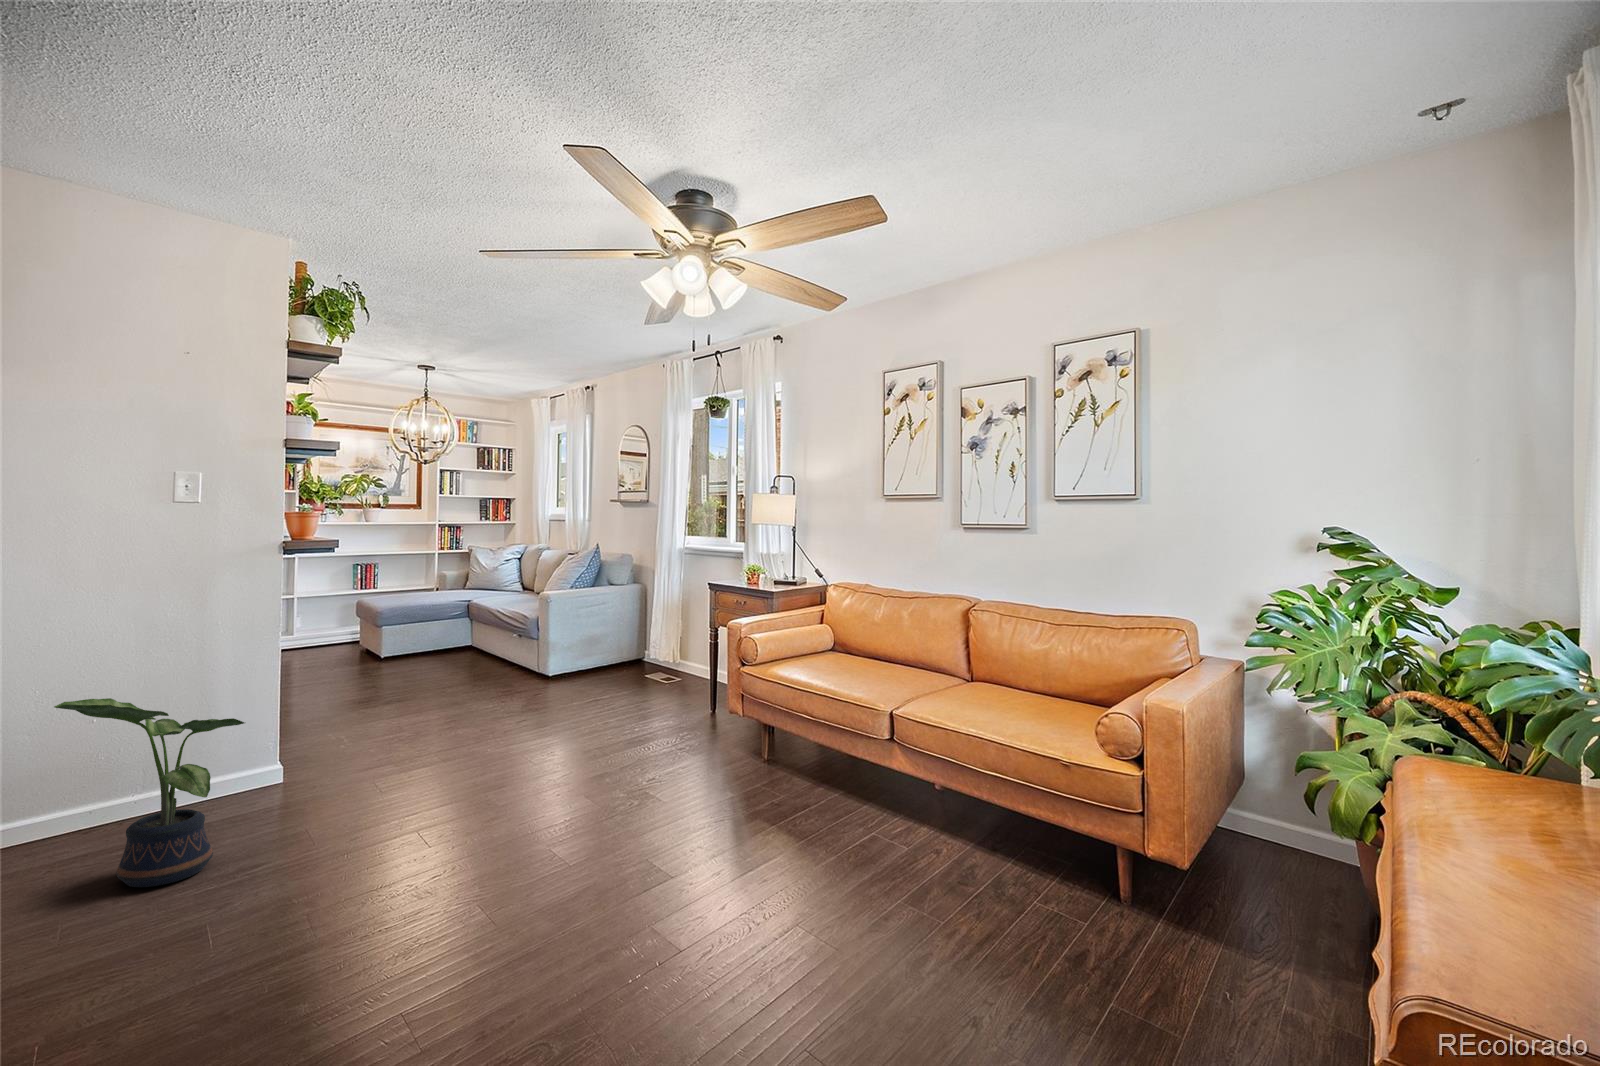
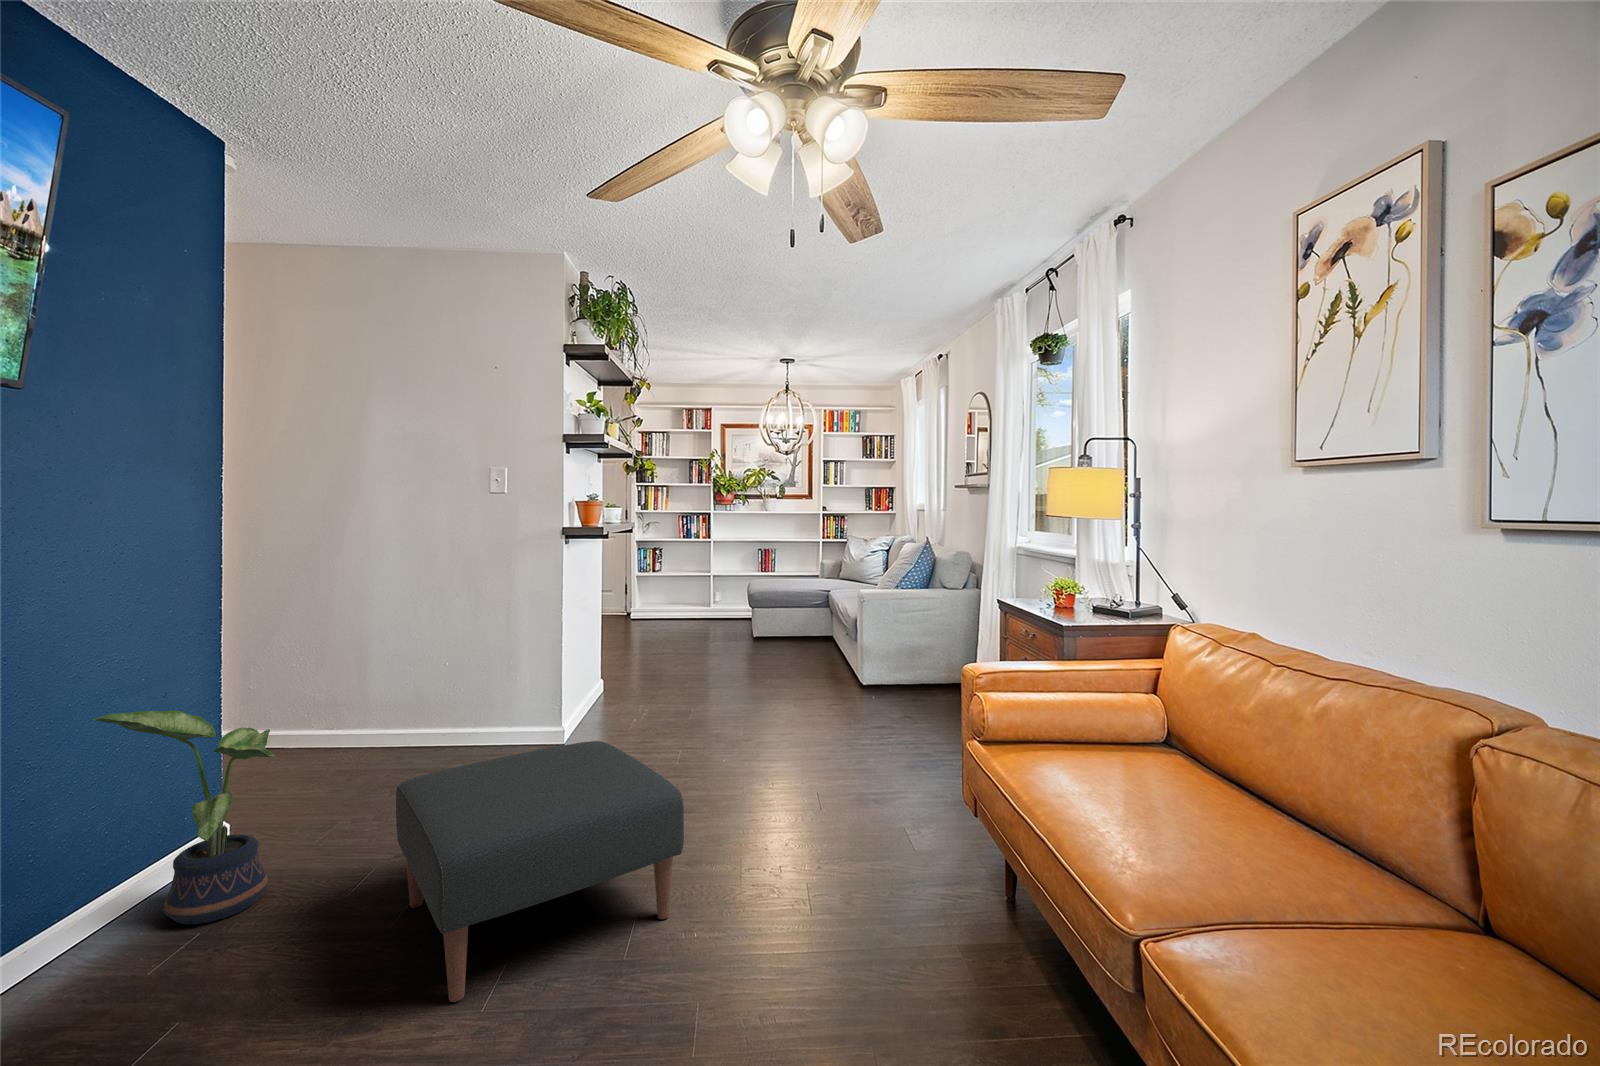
ottoman: none [353,697,592,848] -> present [396,741,684,1002]

